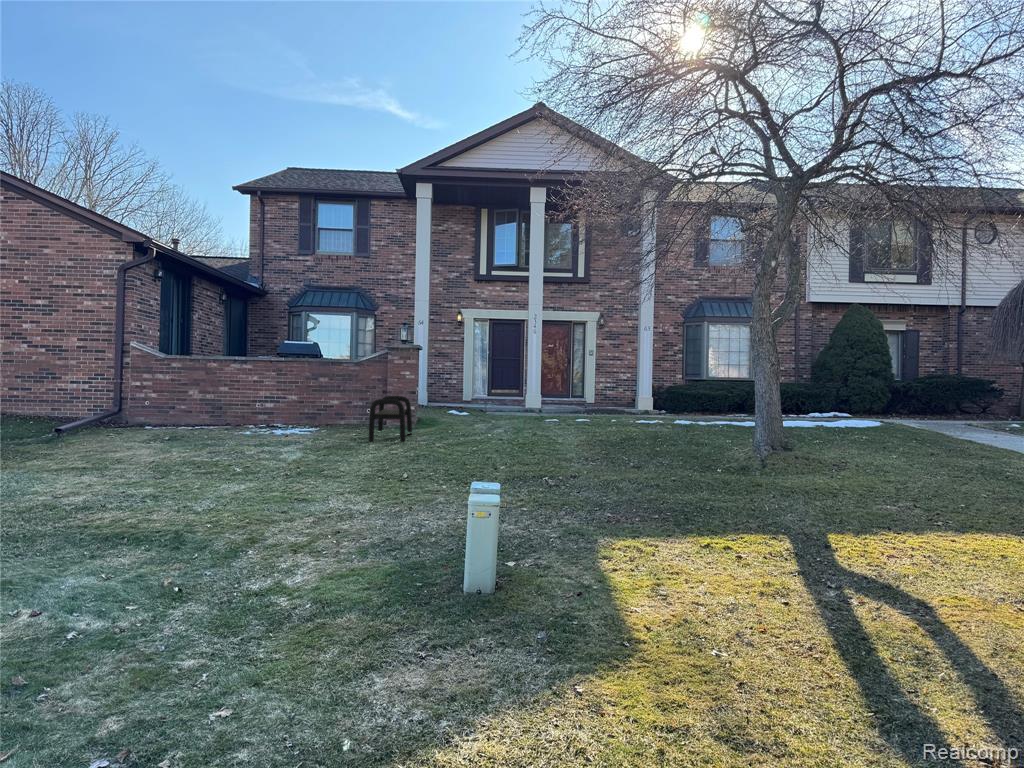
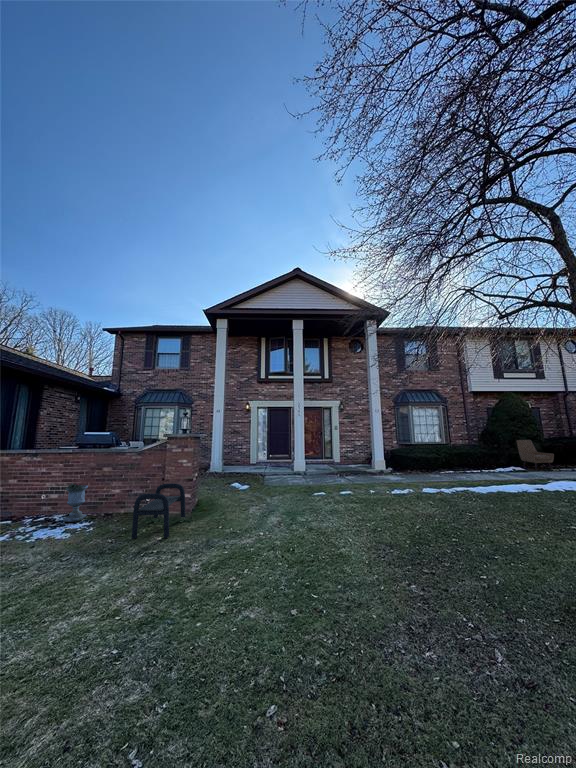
chair: none [846,375,889,414] -> present [517,440,554,469]
planter: none [286,391,307,430] -> present [63,483,88,522]

